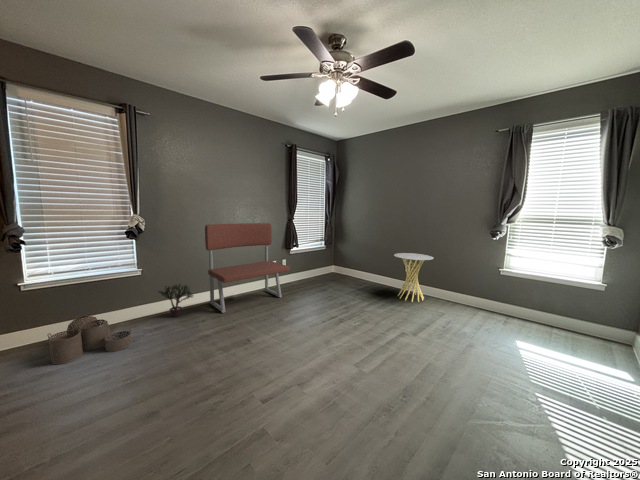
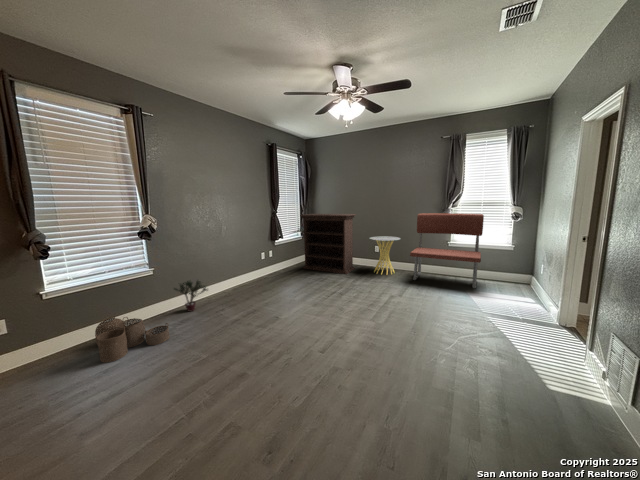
bookshelf: none [319,222,382,295] -> present [300,214,356,274]
bench: present [205,223,289,313] -> present [410,214,484,288]

